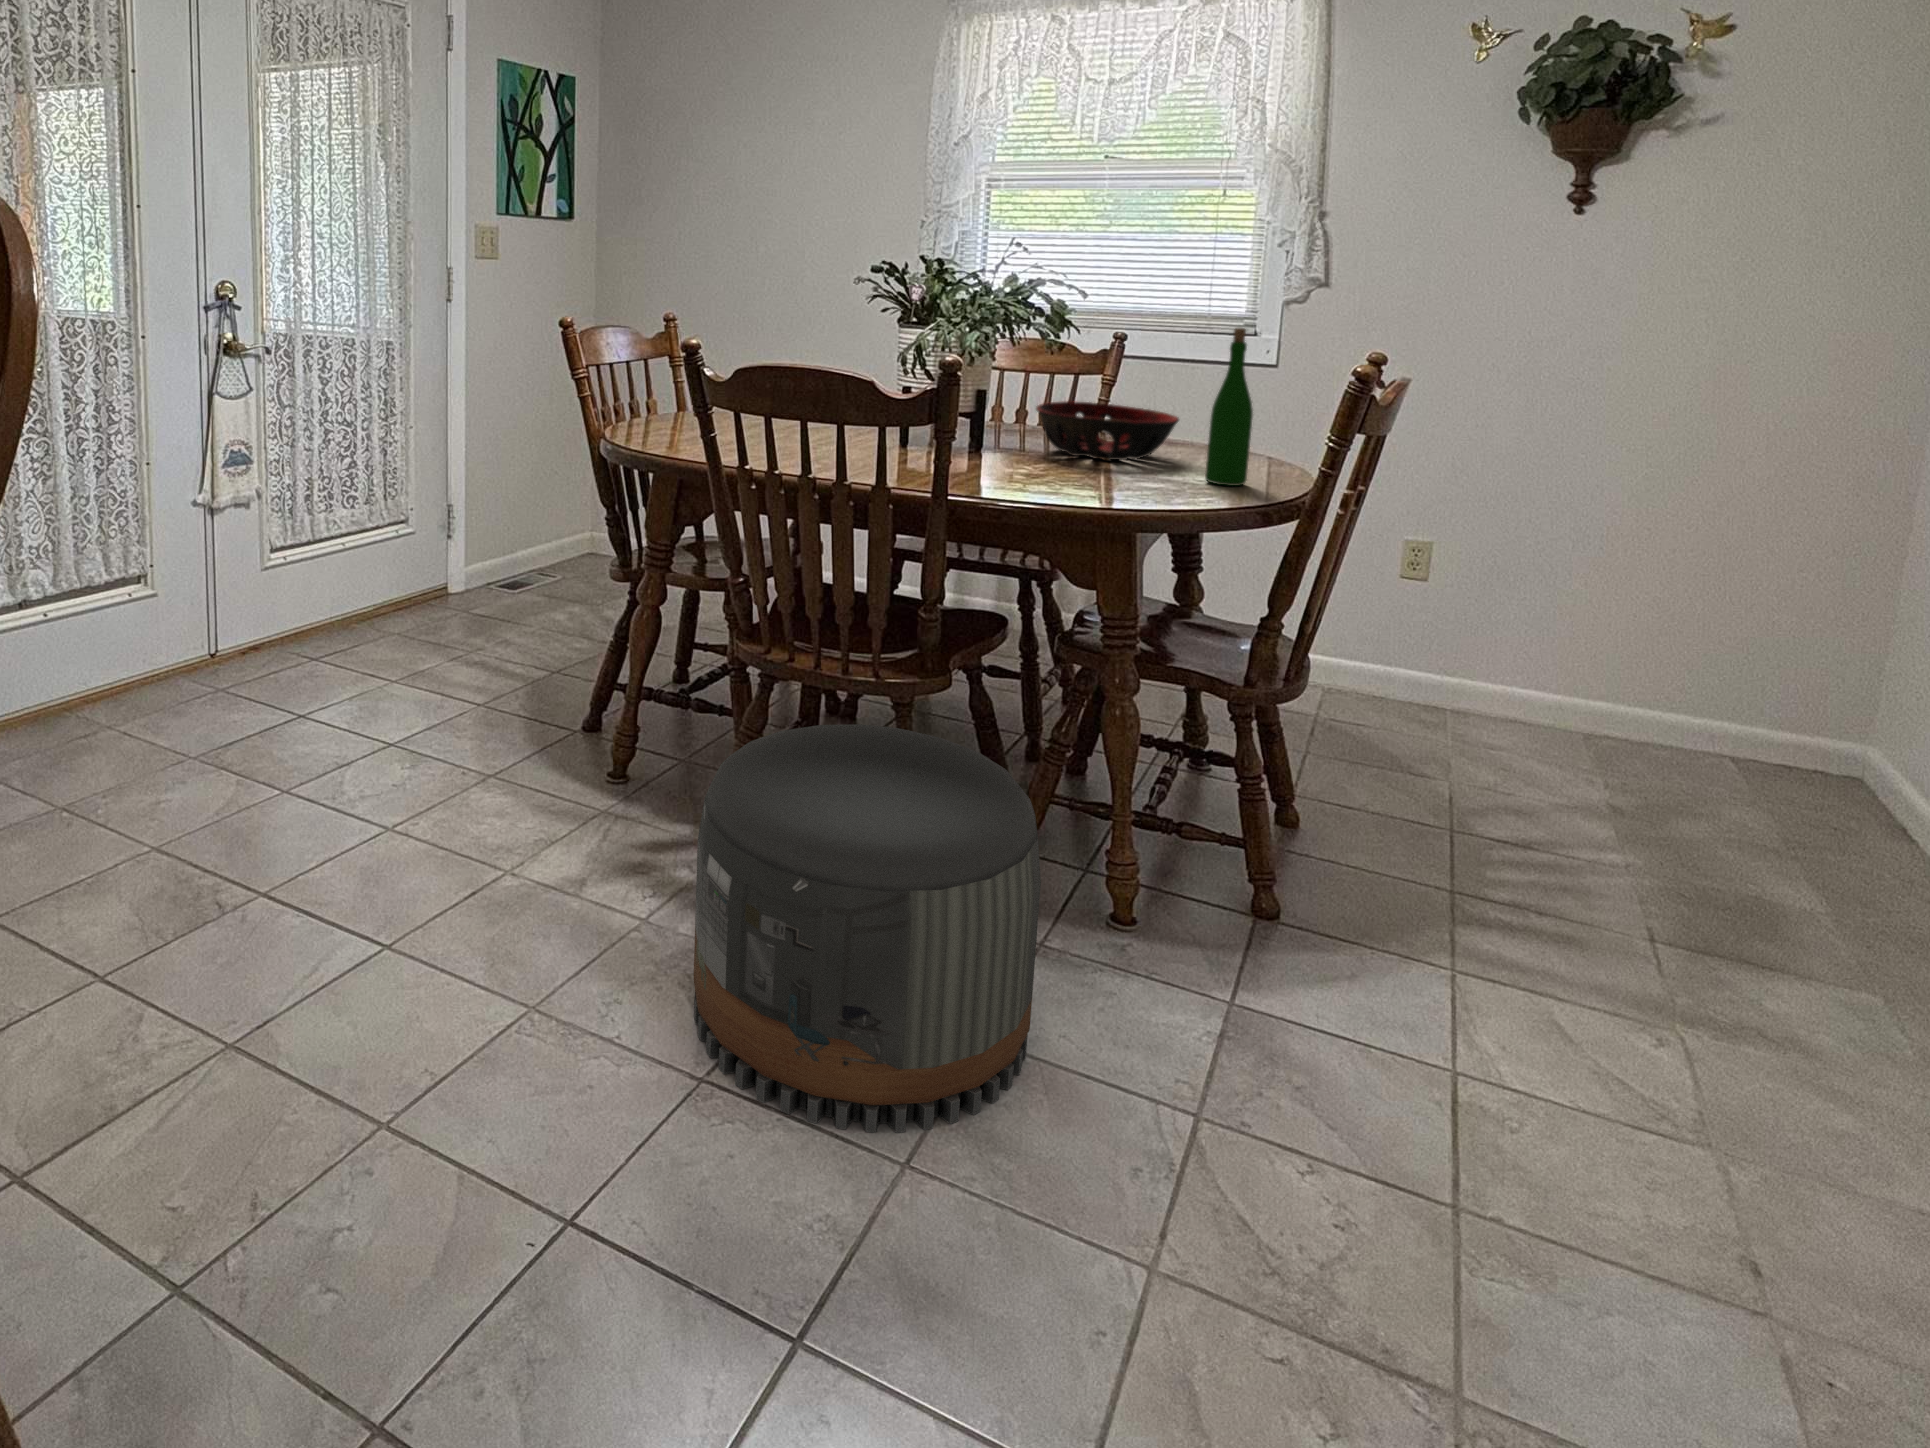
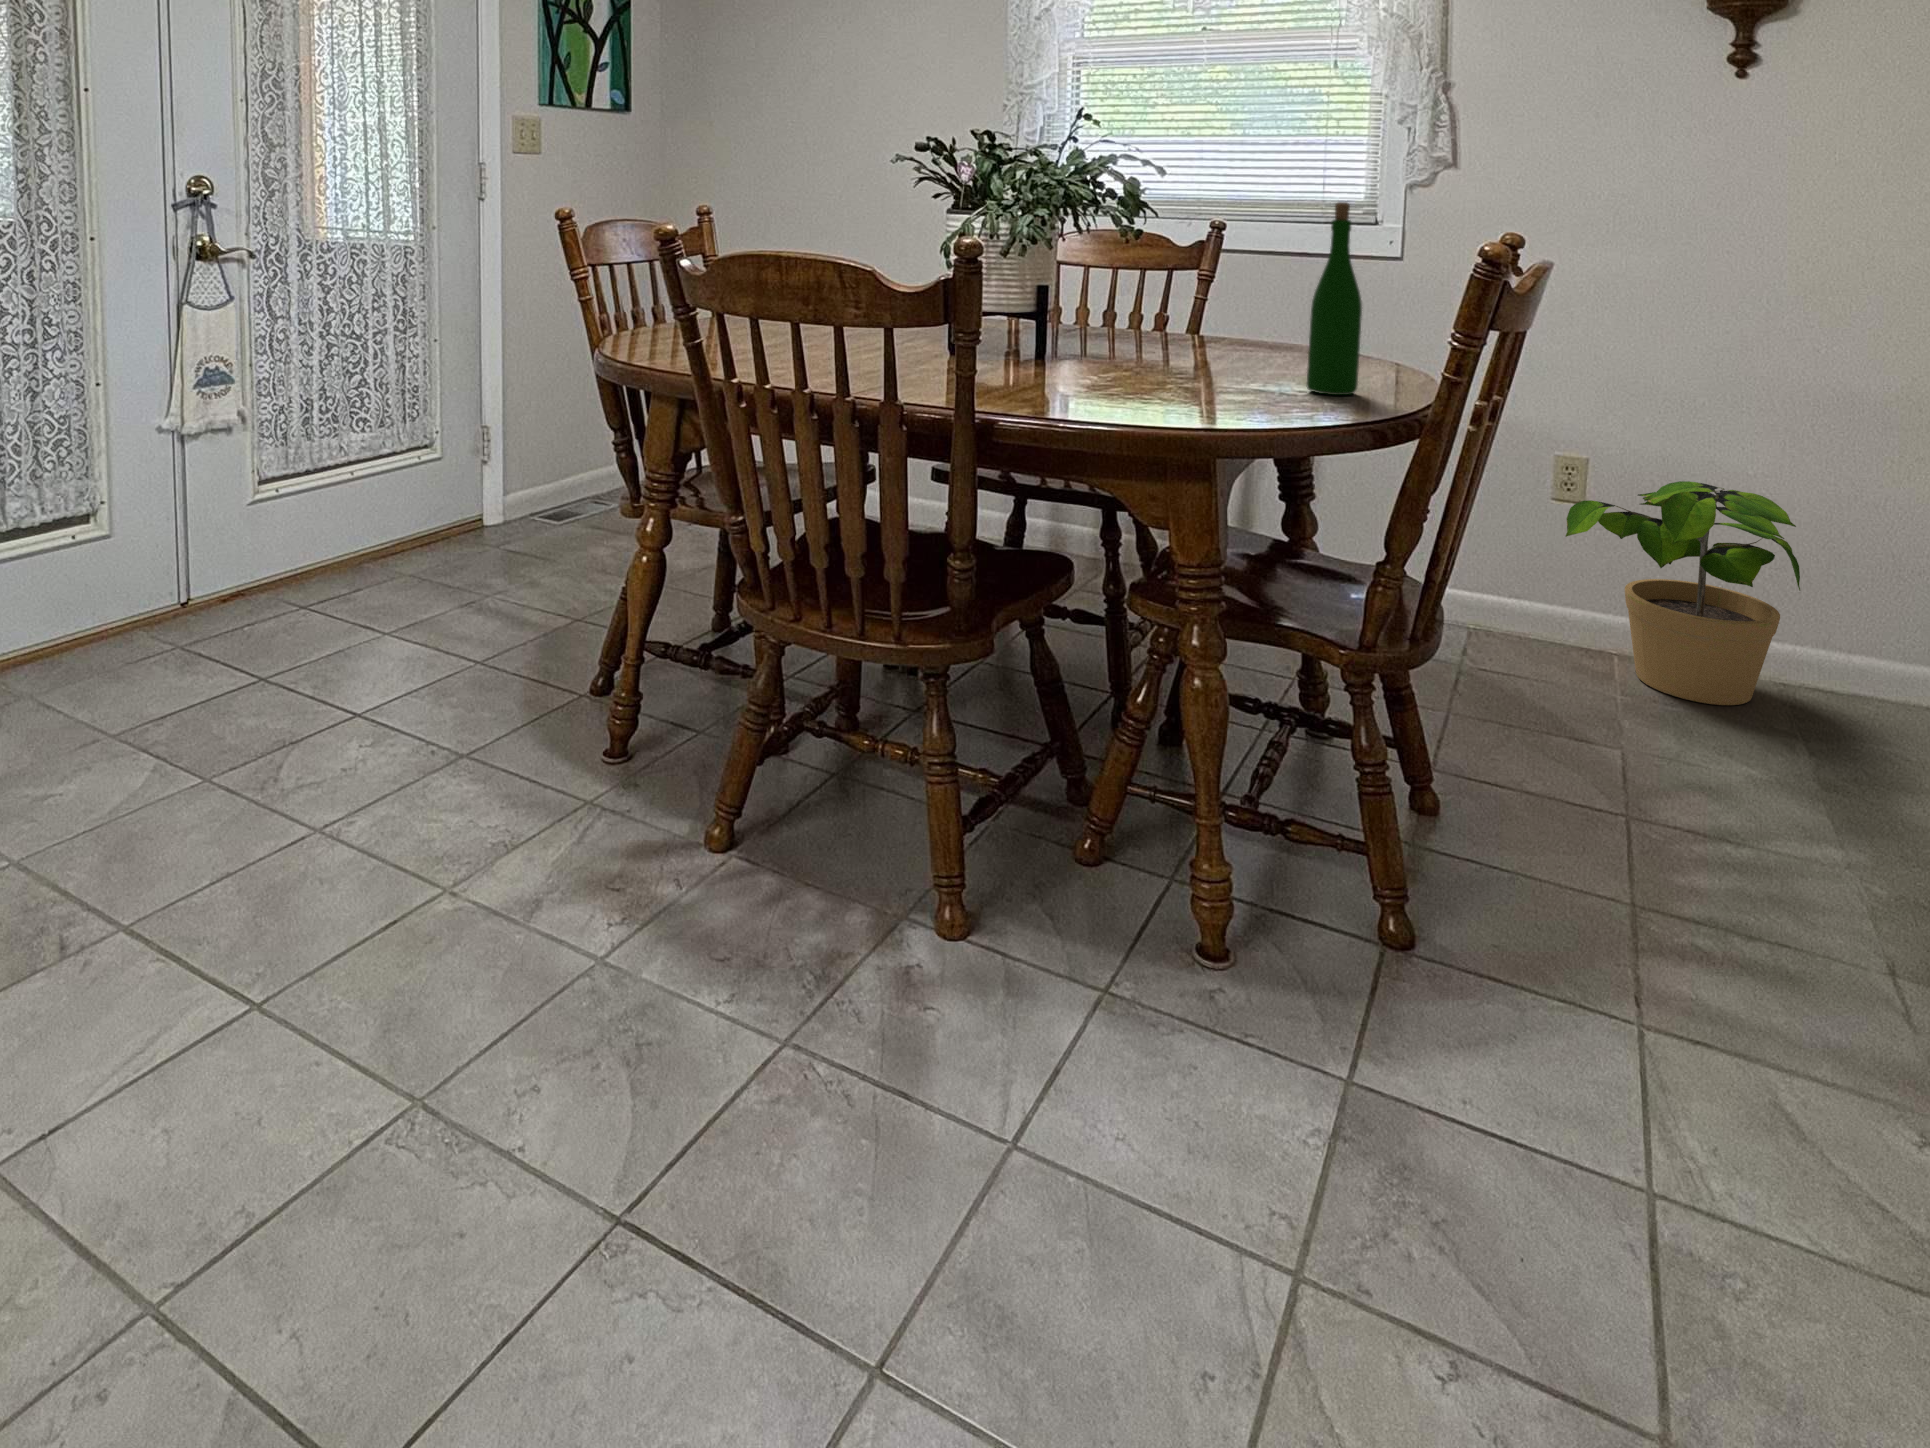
decorative bowl: present [1036,401,1179,460] -> none [1110,298,1279,366]
potted plant: none [1411,562,1607,750] -> present [1566,481,1800,705]
pouf: present [694,724,1041,1132] -> none [623,708,1080,1317]

